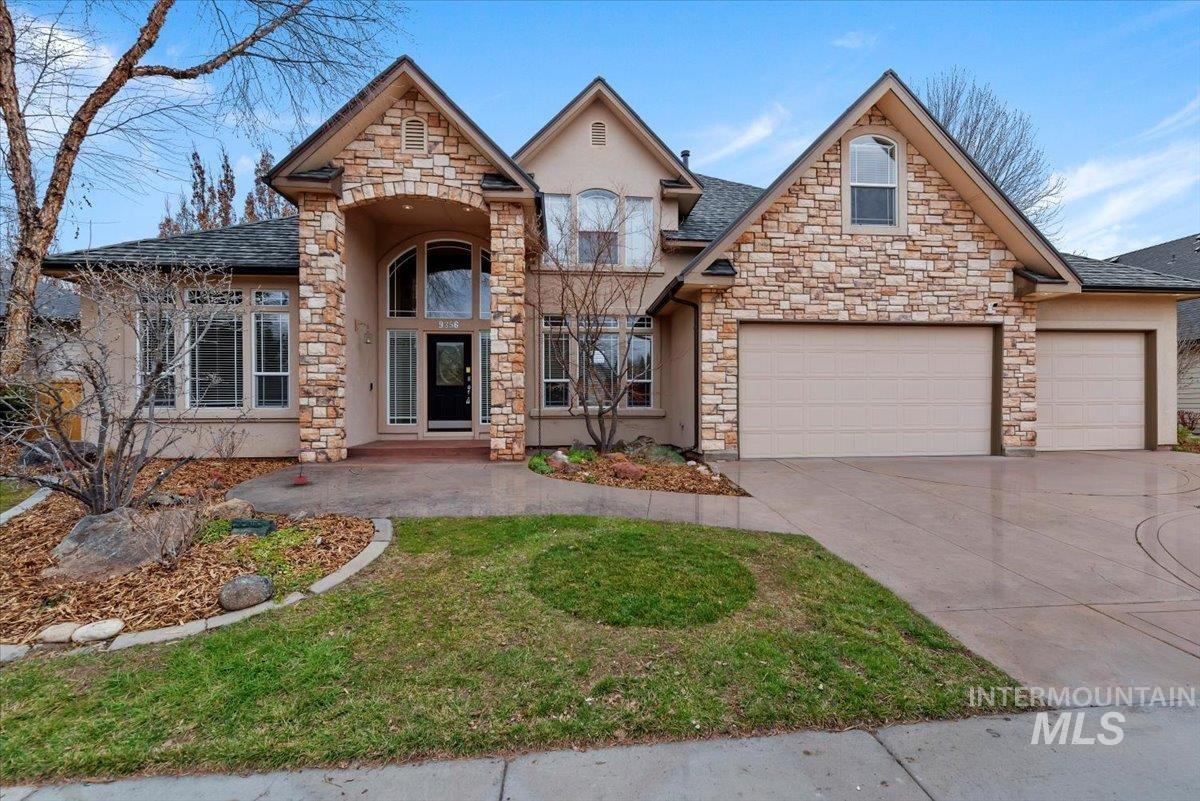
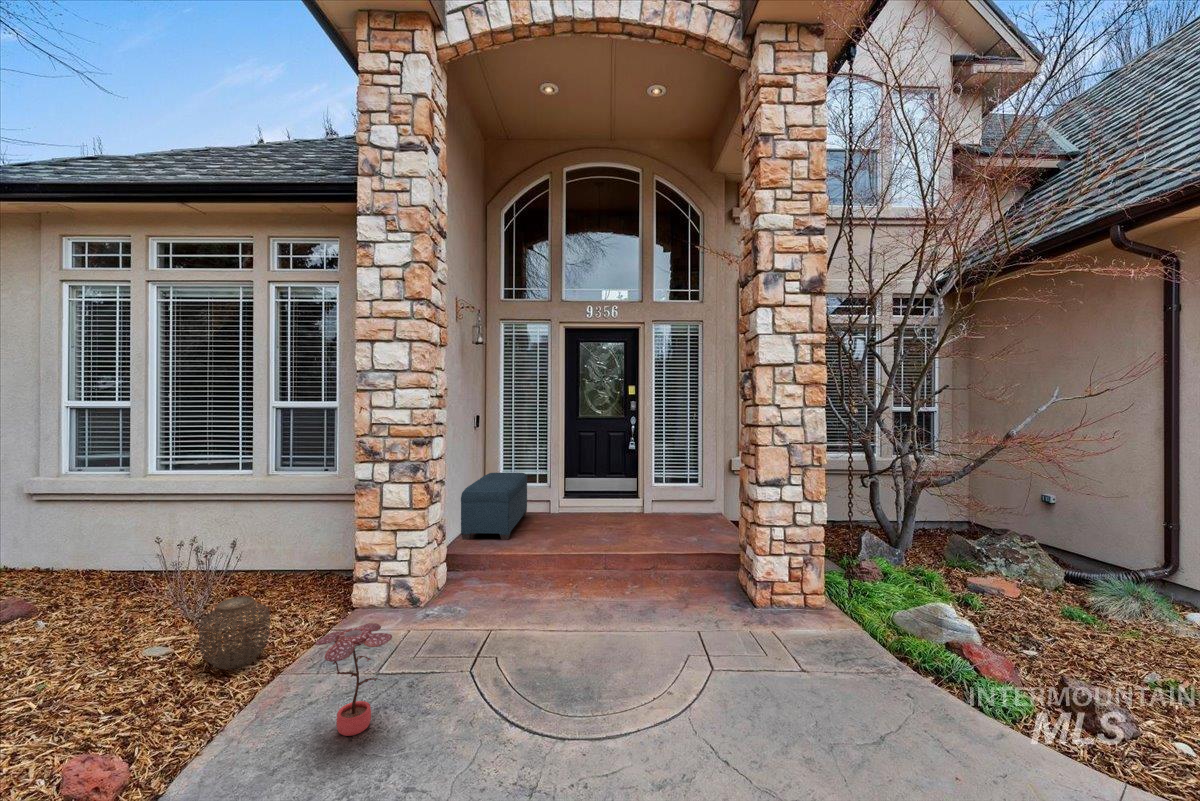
bench: none [358,416,402,446] -> present [461,473,527,540]
woven basket: none [233,450,263,477] -> present [199,596,270,669]

